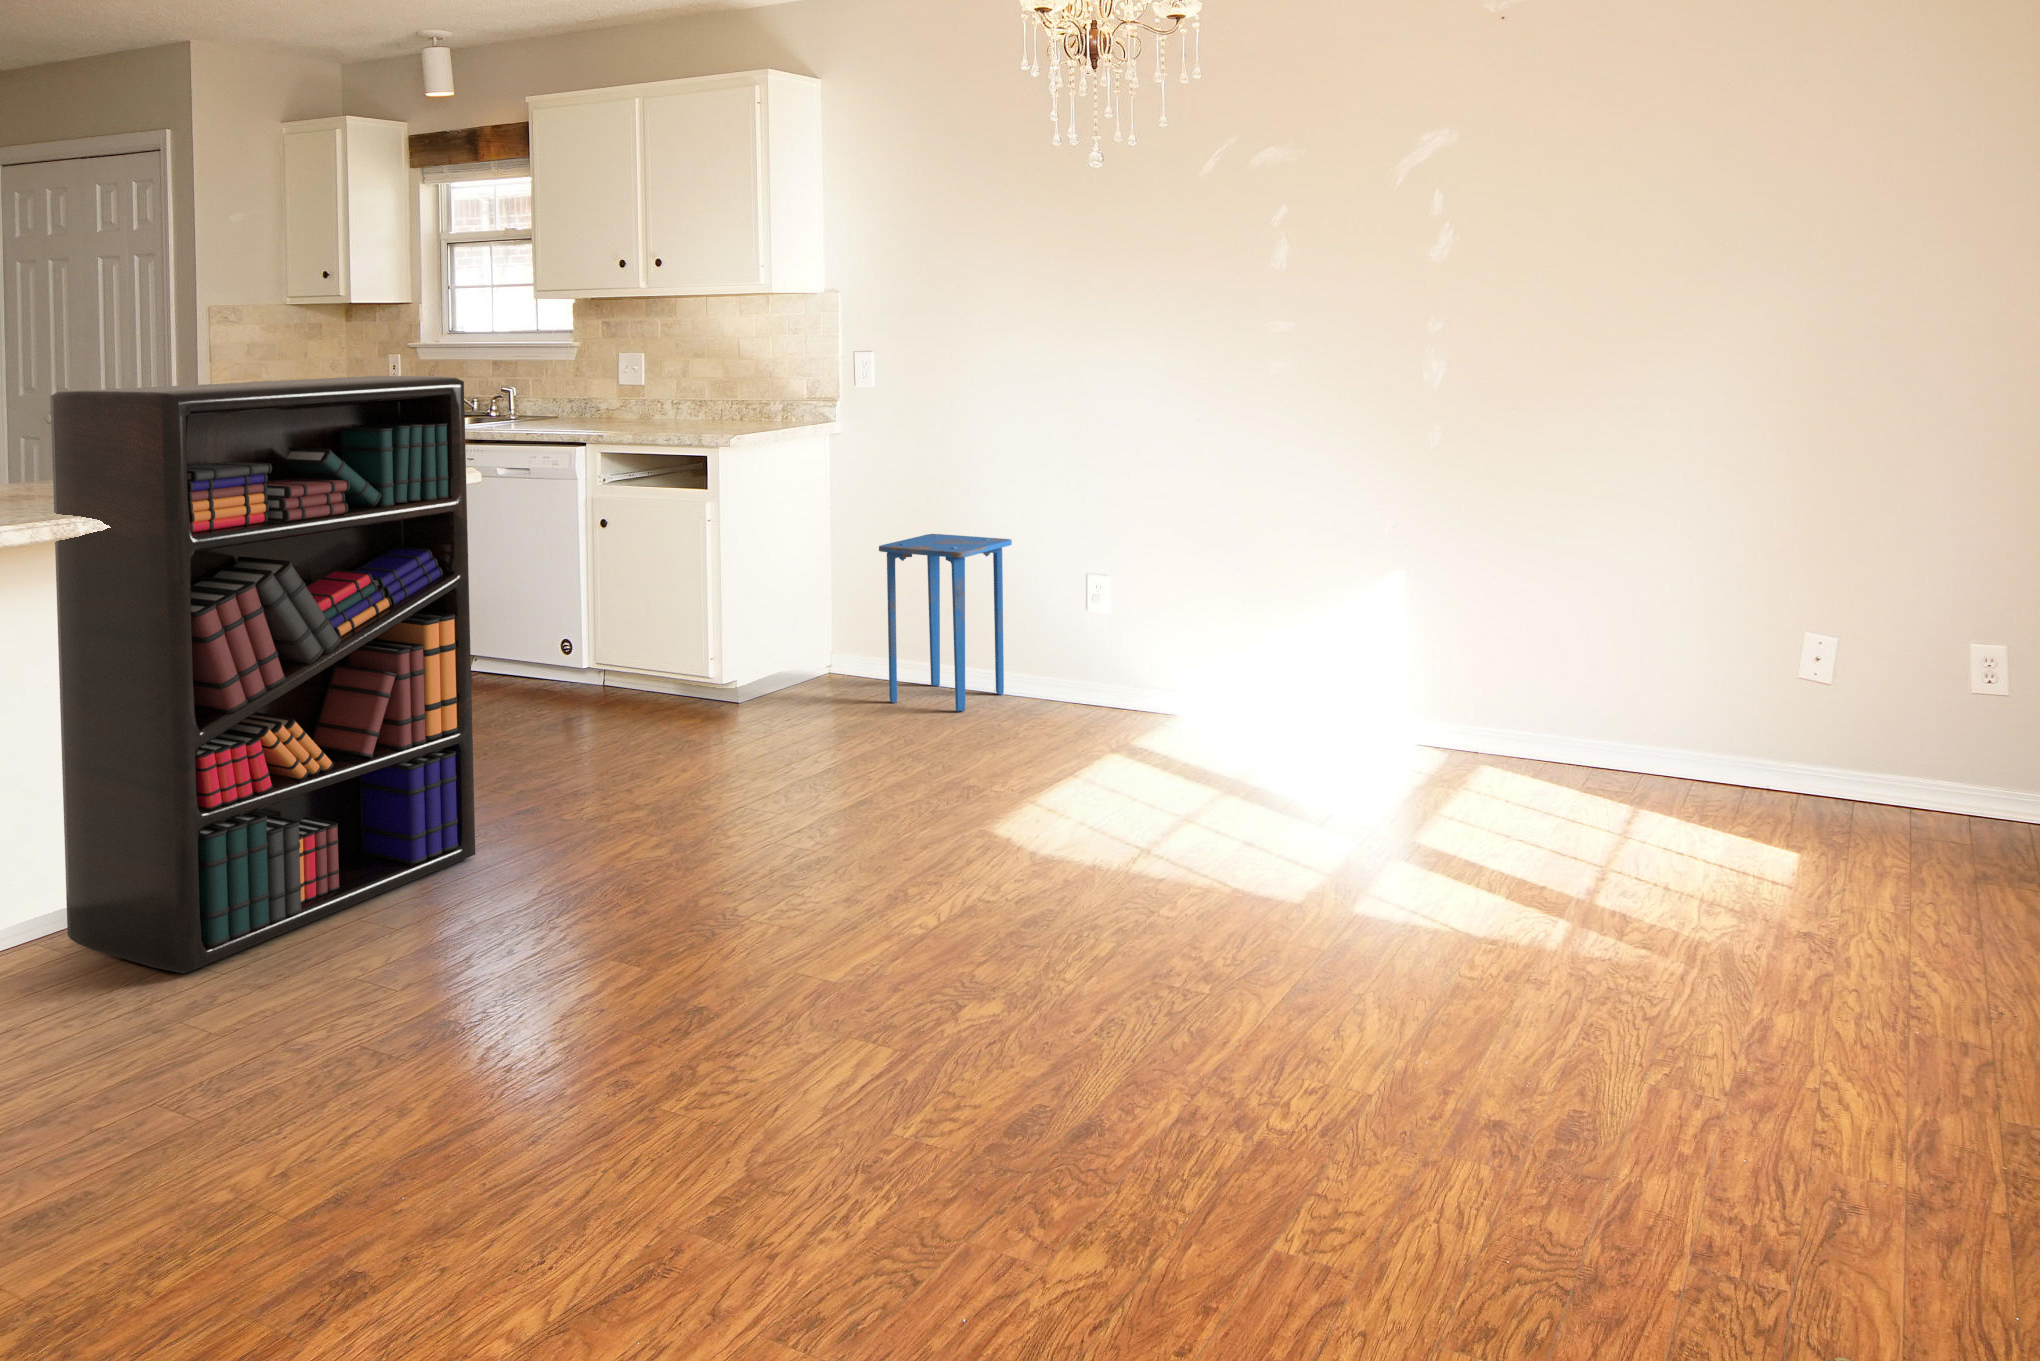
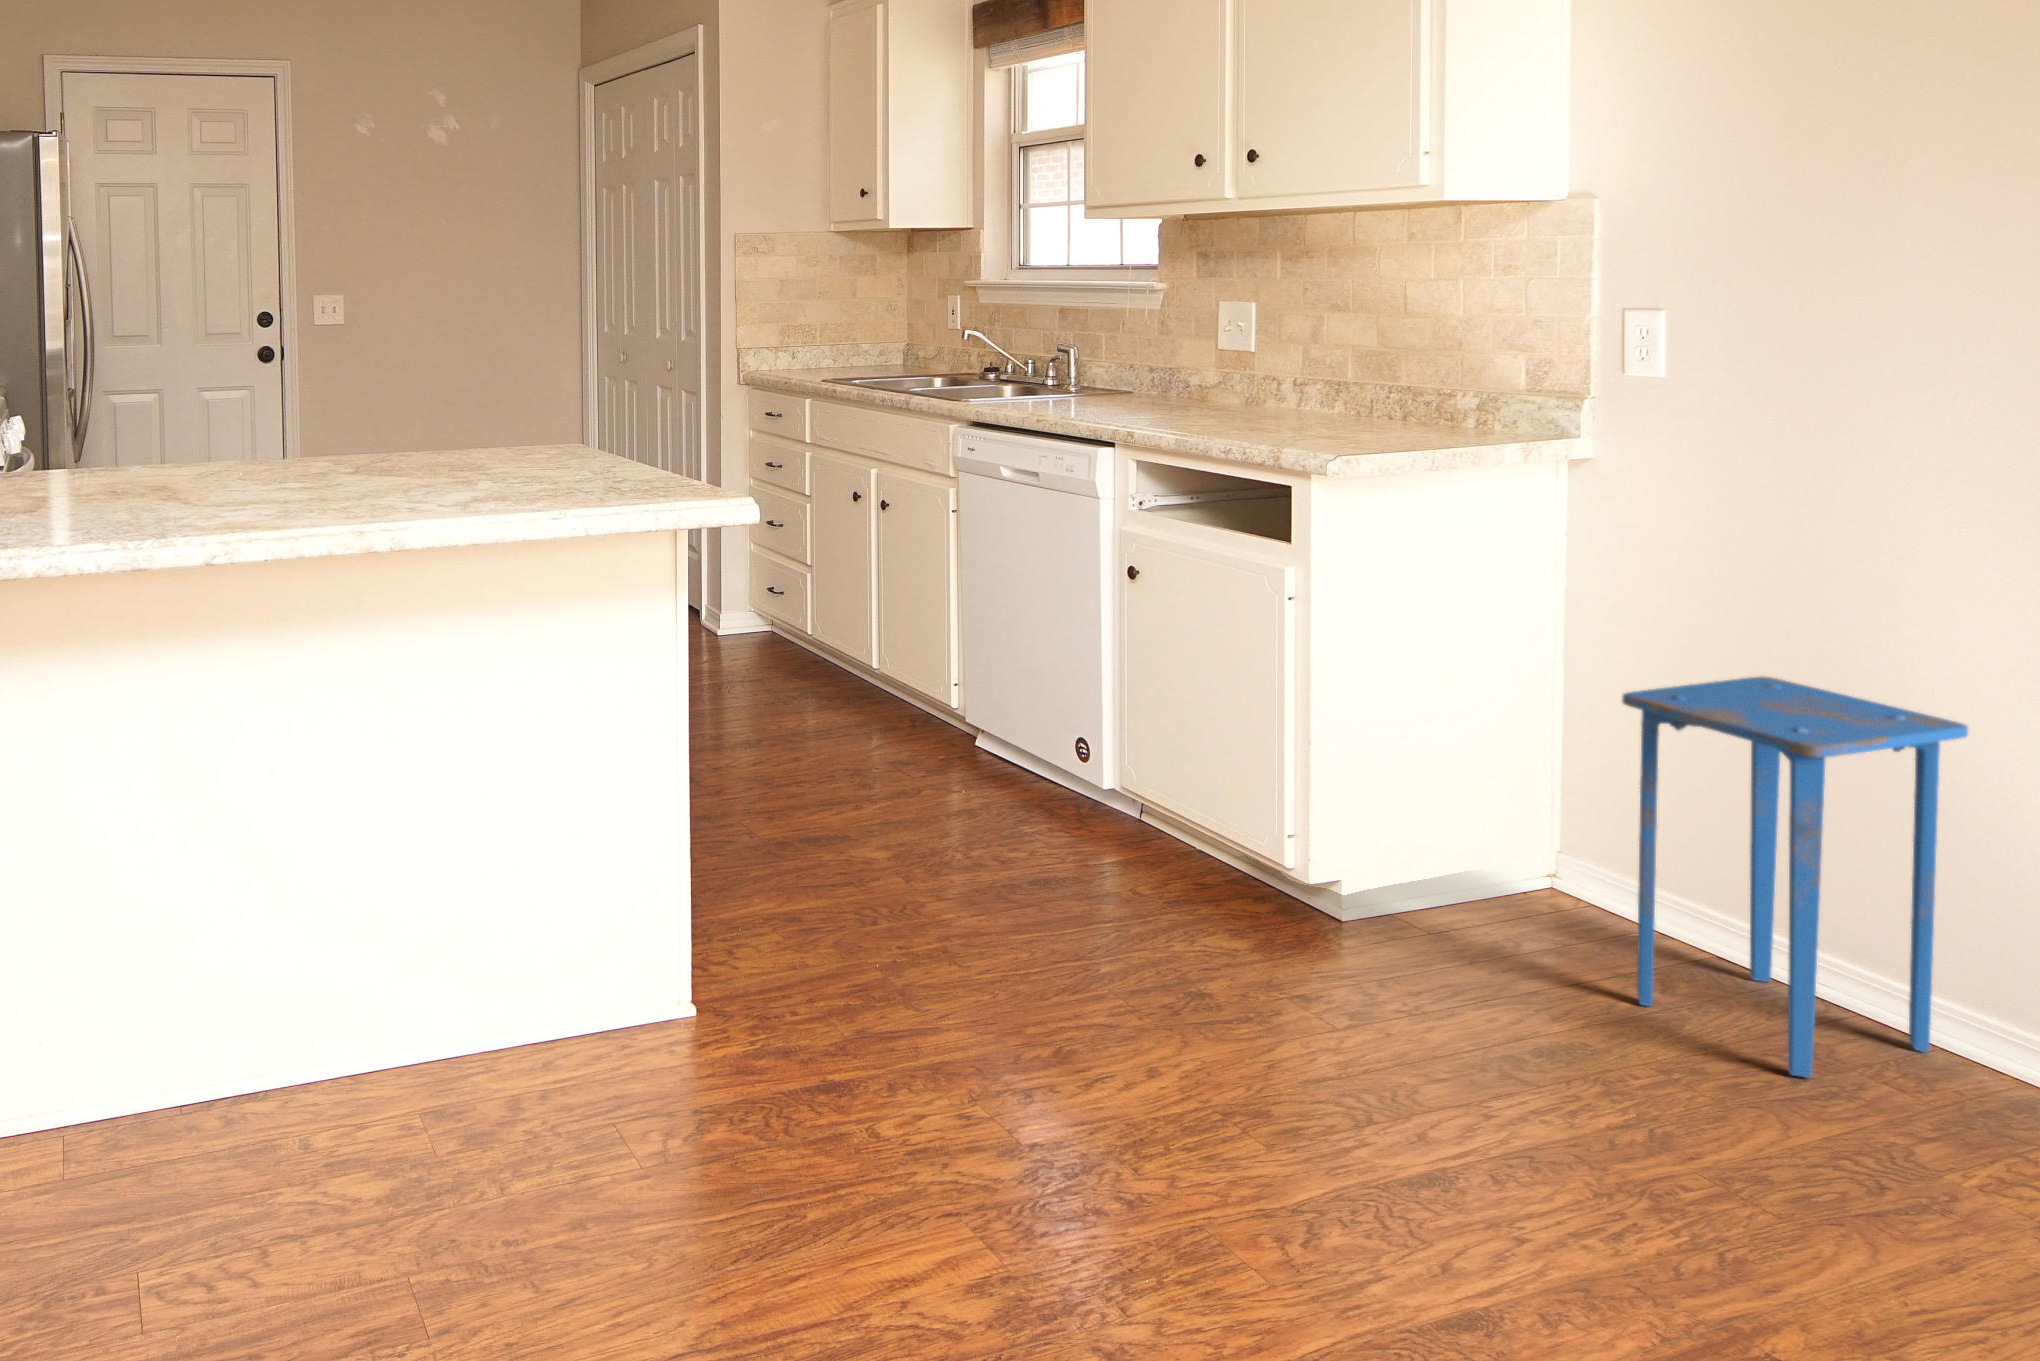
bookshelf: present [50,376,475,973] -> none [57,340,667,1297]

